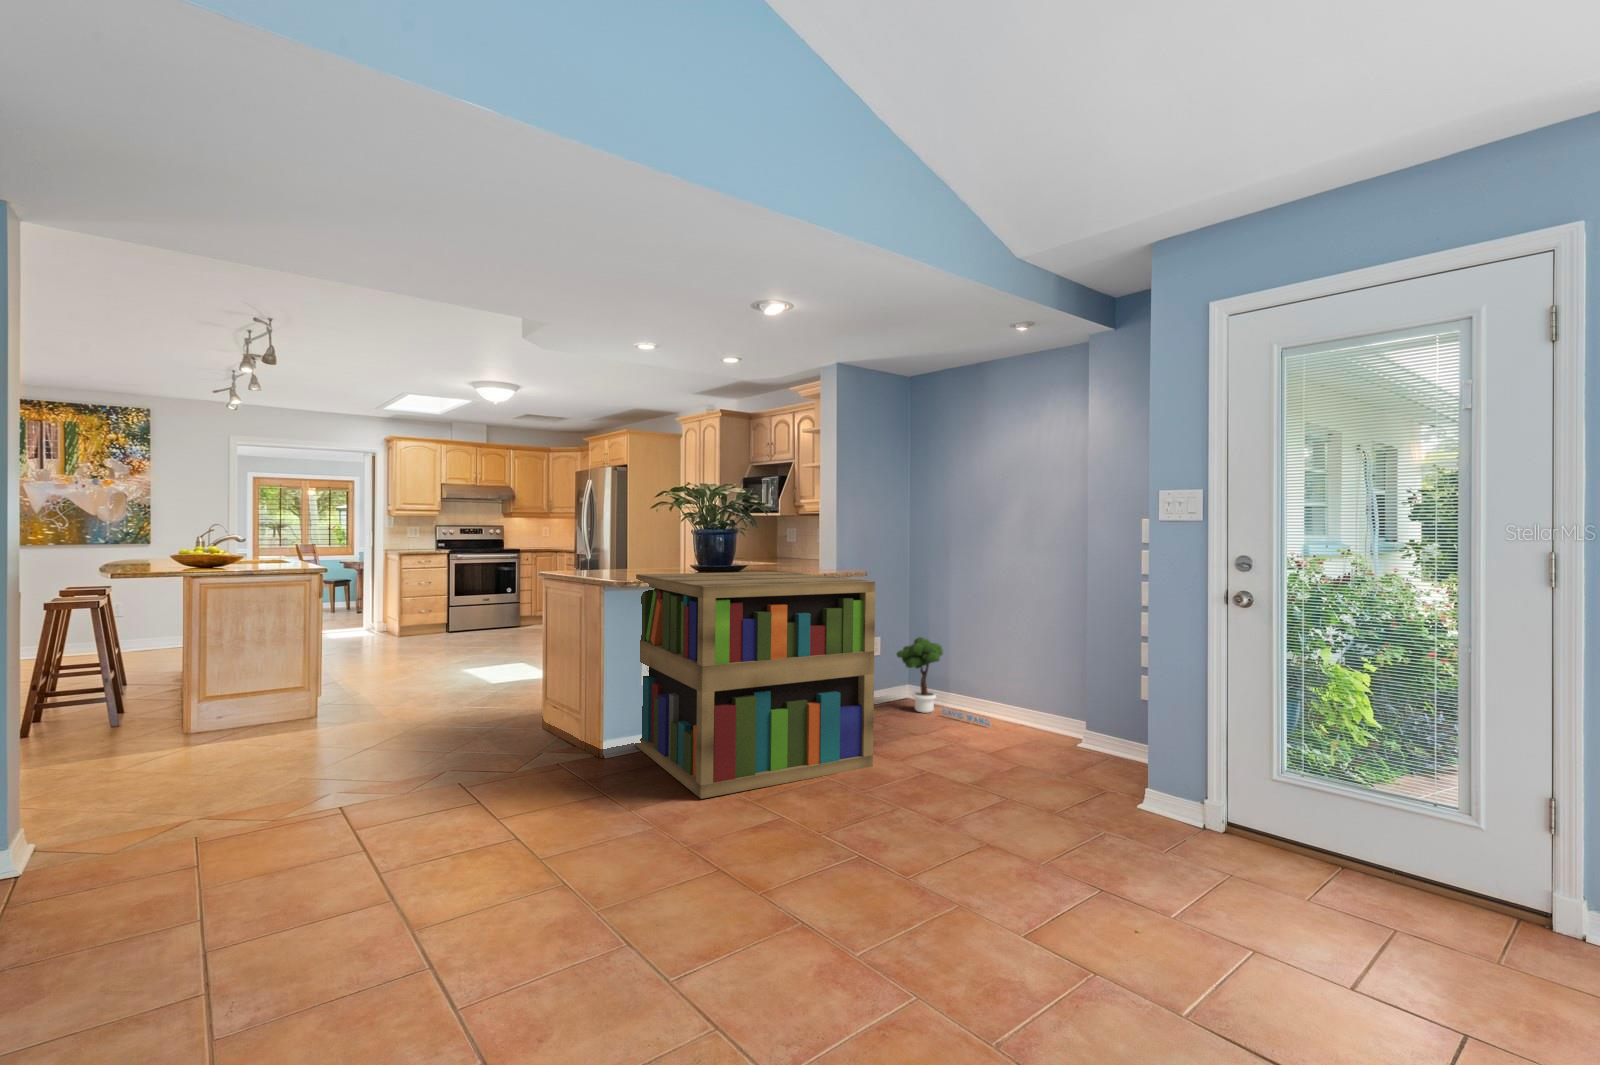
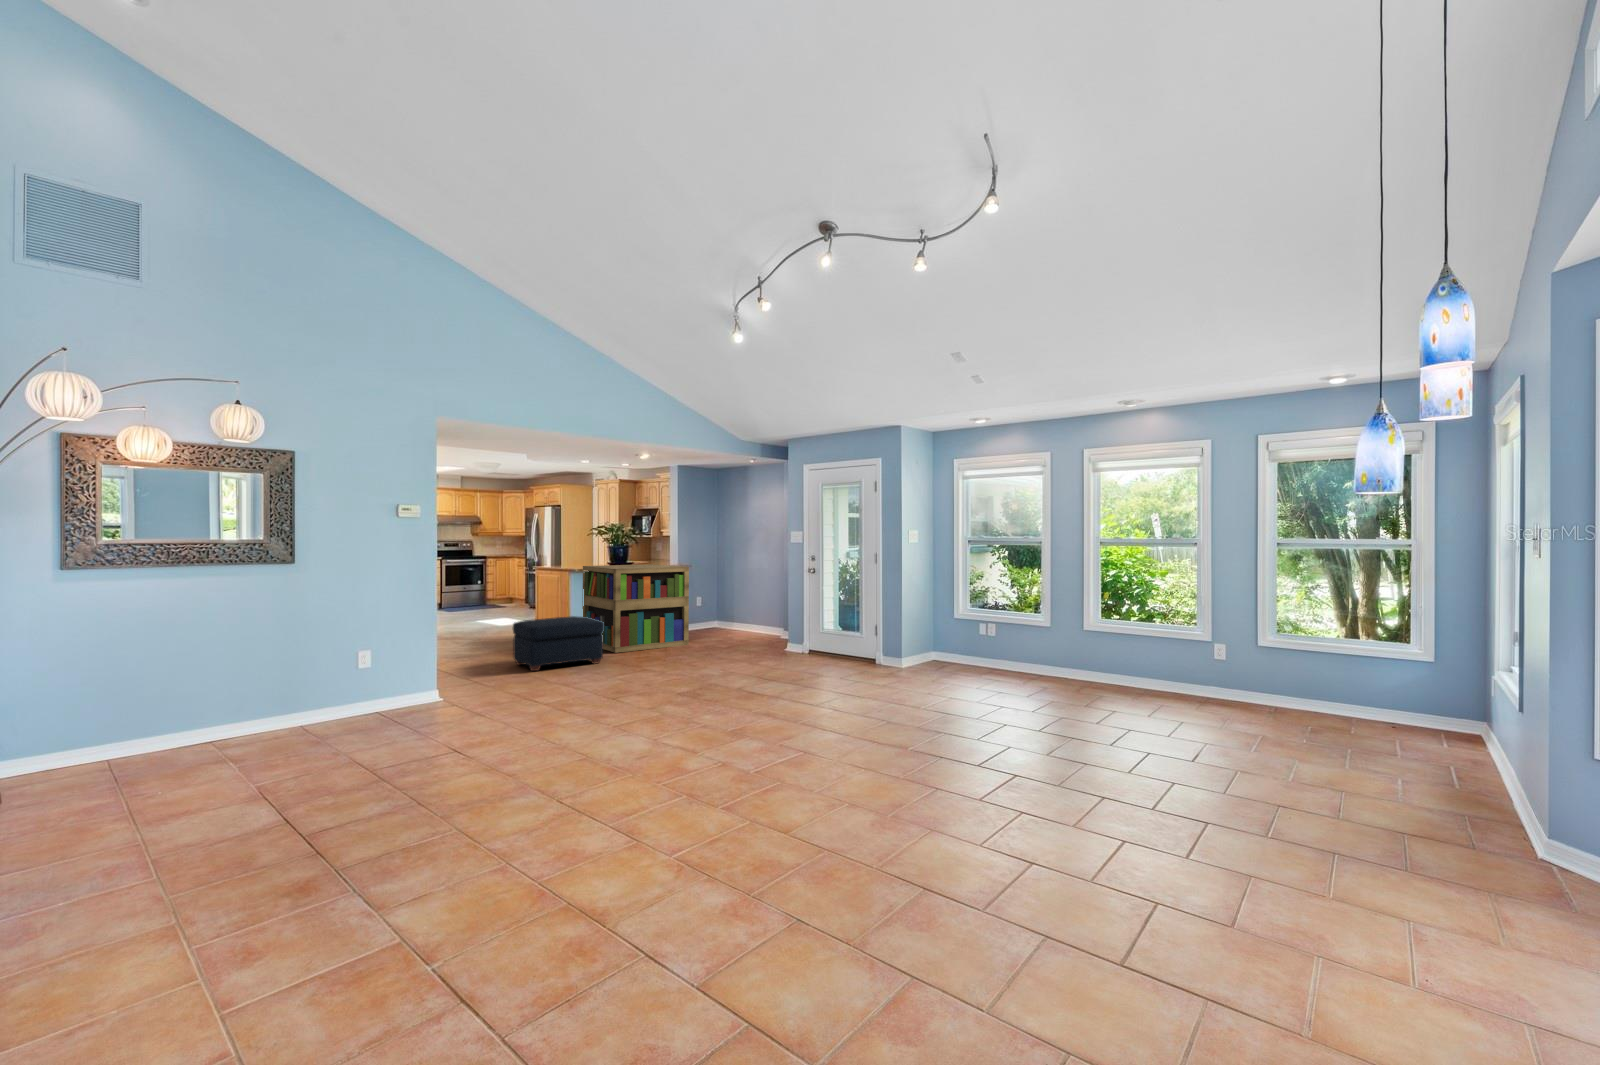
potted tree: present [897,637,990,726] -> none [709,596,749,634]
ottoman: none [419,712,665,907] -> present [513,616,604,671]

